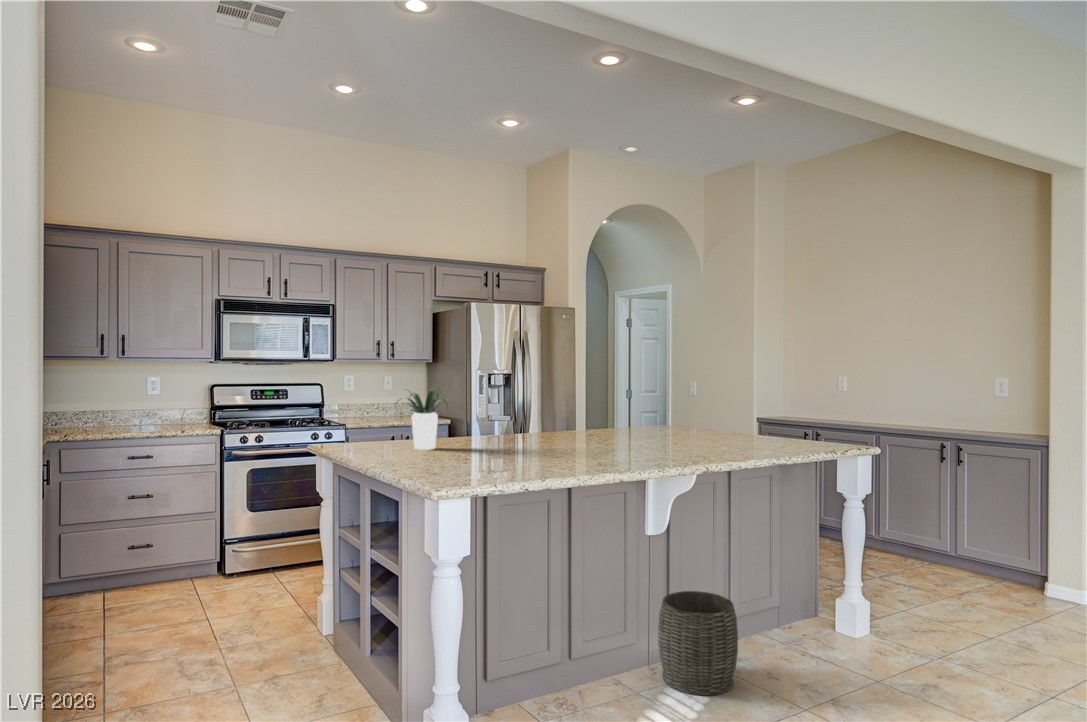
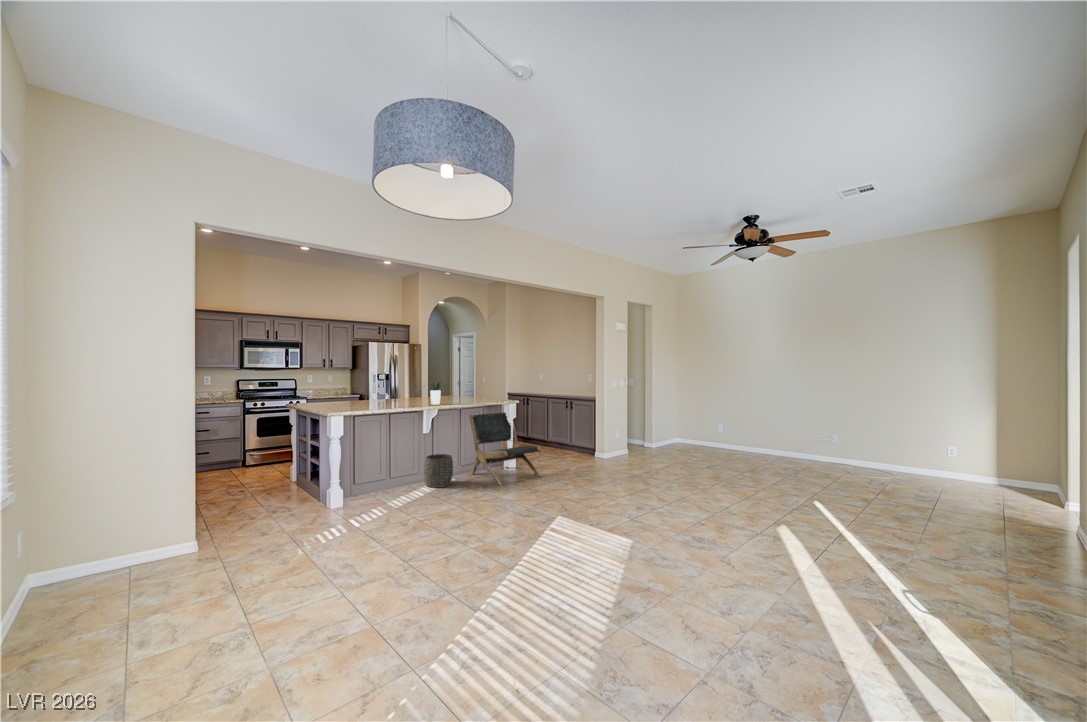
potted plant: present [398,387,447,450] -> present [429,380,442,404]
lounge chair: none [752,472,980,699] -> present [469,413,542,485]

